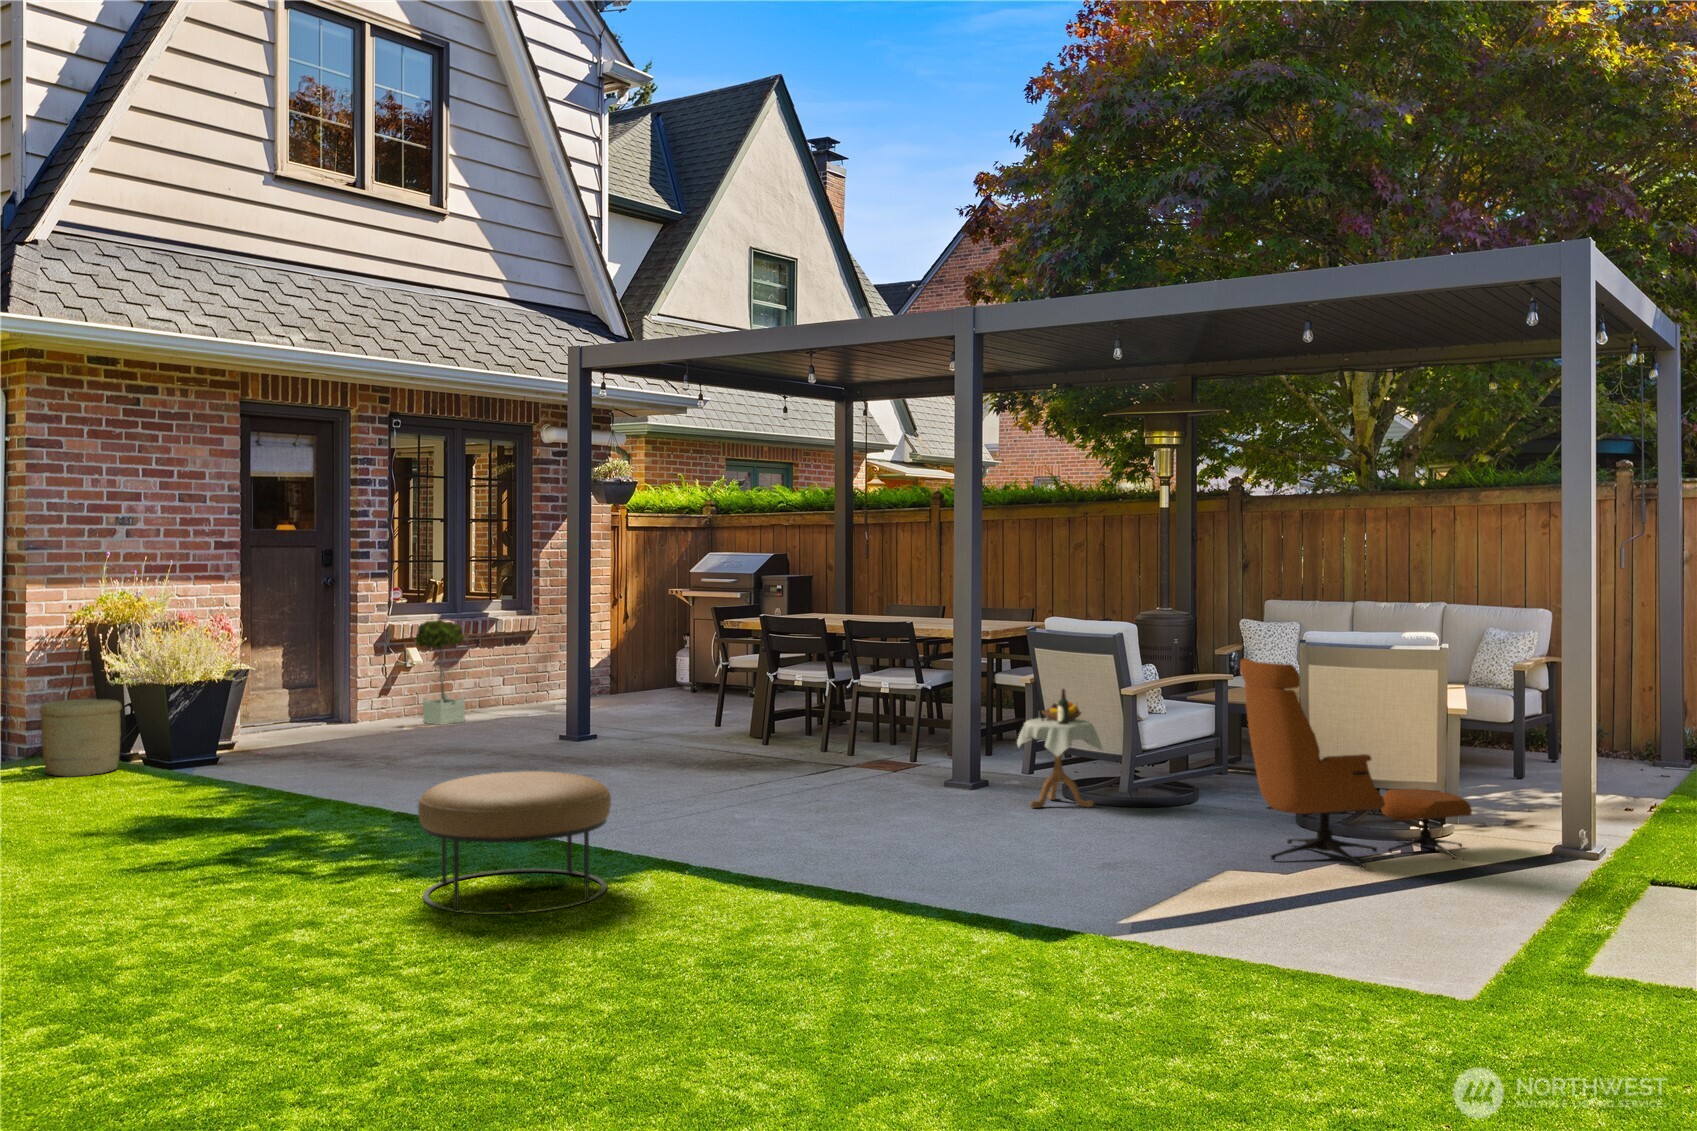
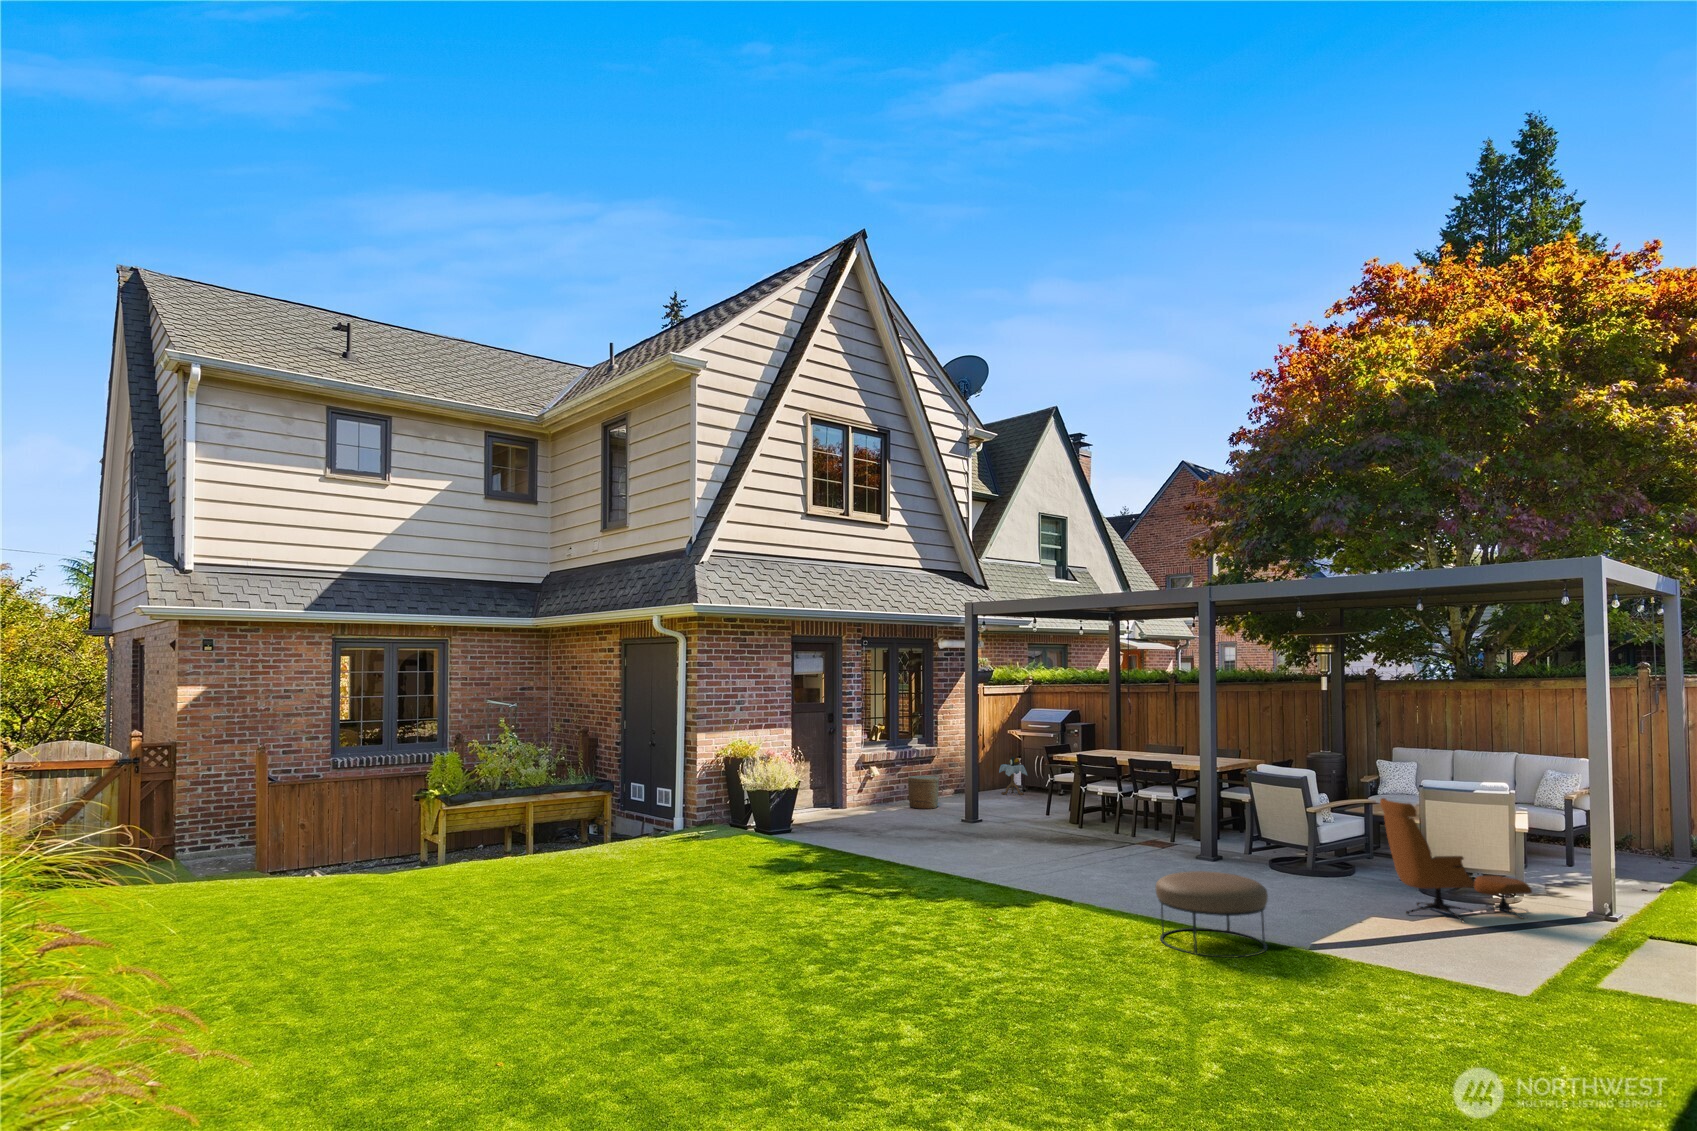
potted tree: present [415,619,465,725] -> none [875,751,902,812]
side table: present [1017,689,1102,808] -> present [999,754,1027,795]
woven basket: present [40,699,122,777] -> present [908,776,939,809]
ottoman: present [418,771,611,915] -> present [1156,871,1268,957]

